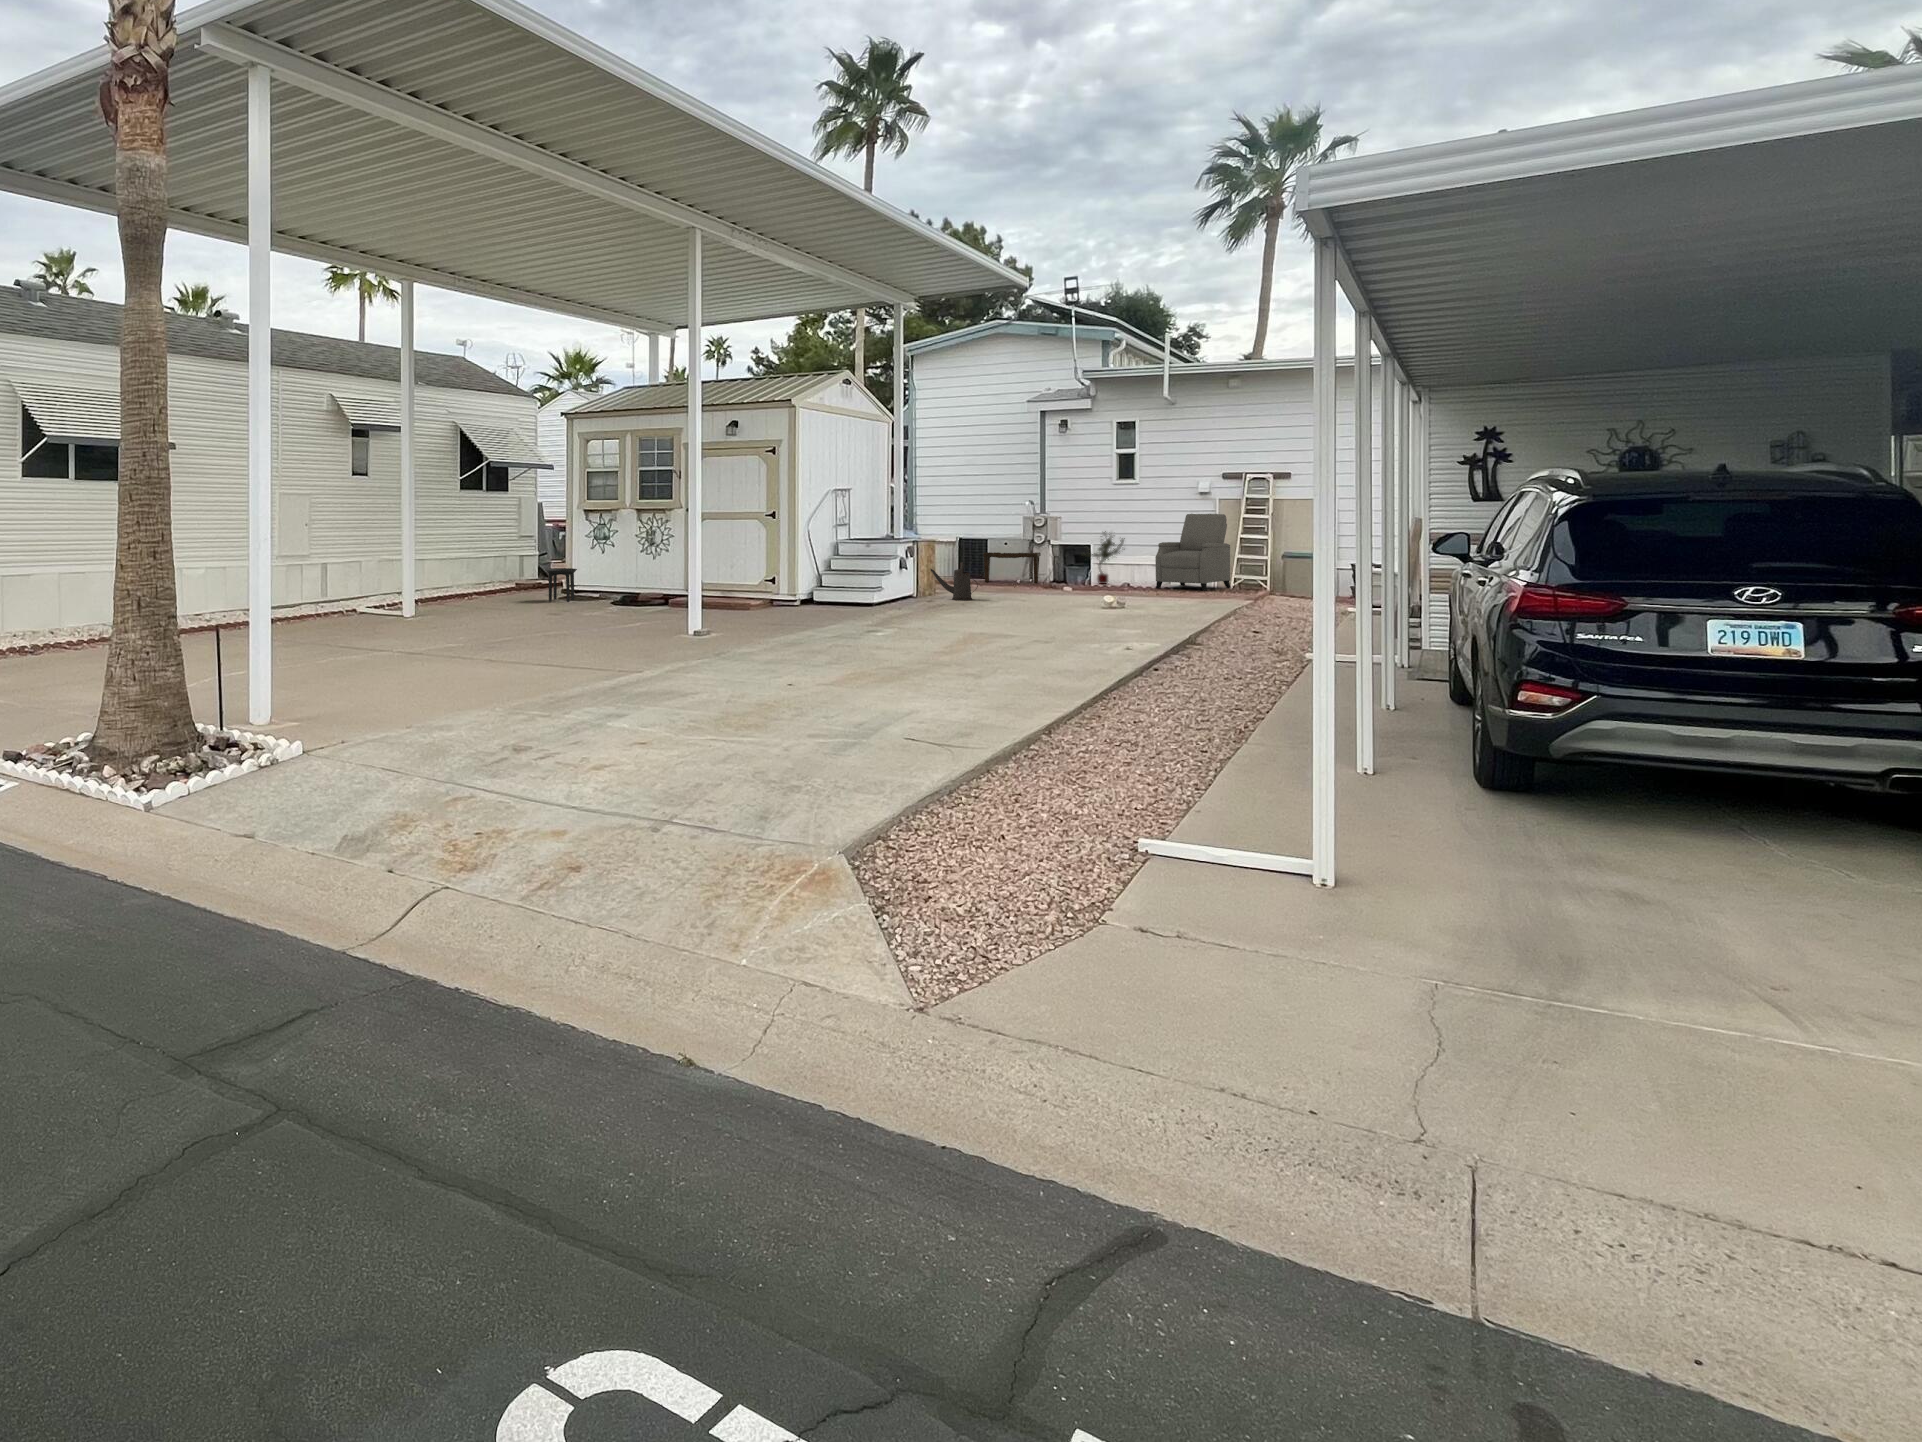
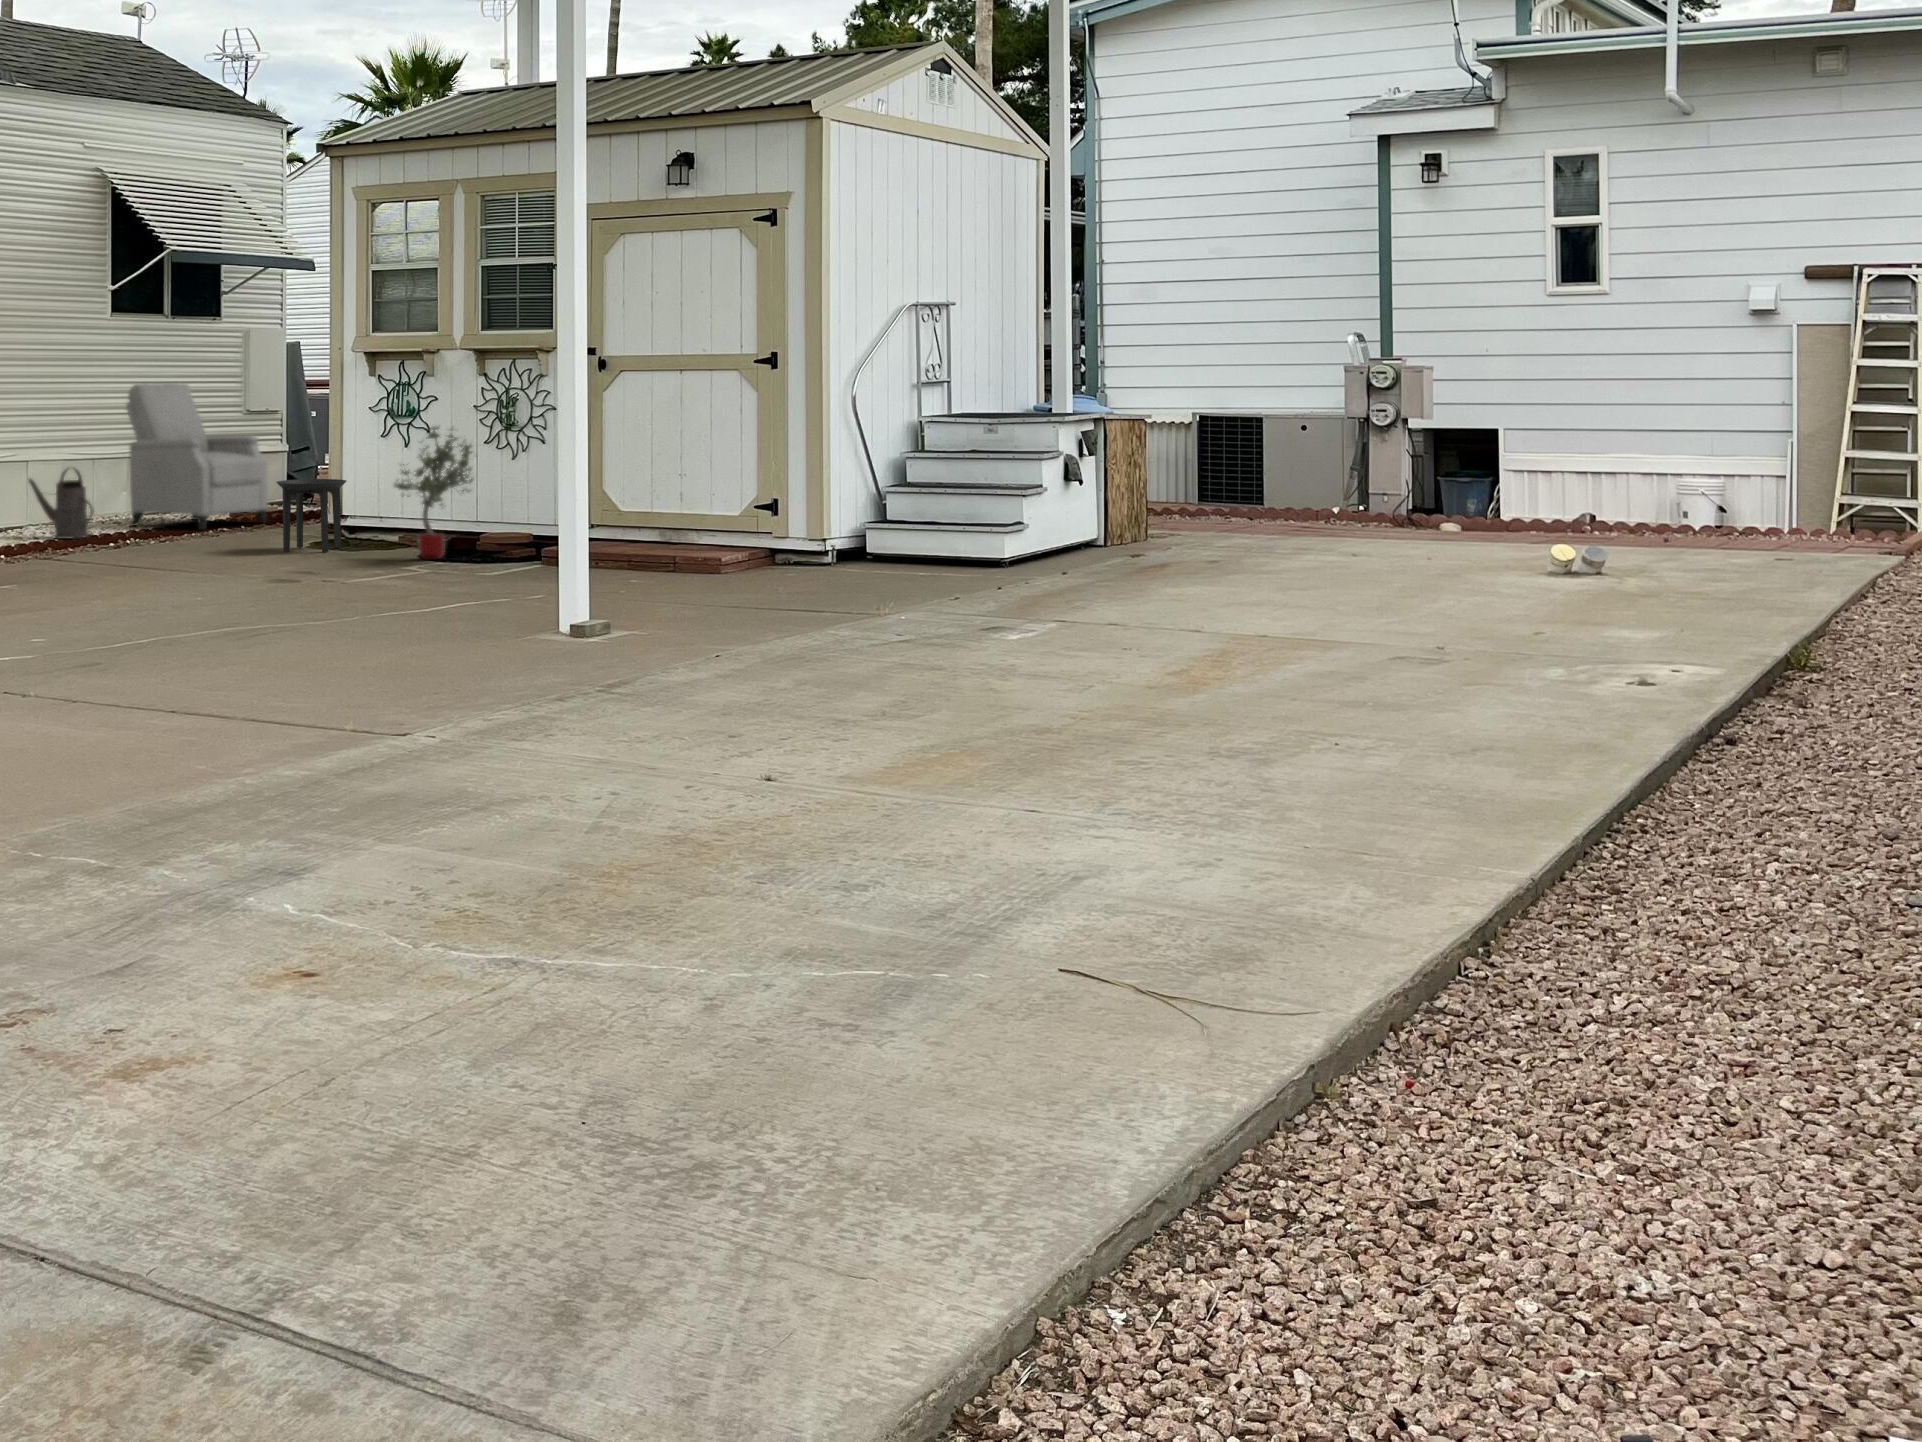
chair: present [1155,514,1231,591] -> present [126,383,268,530]
potted tree: present [1085,531,1125,584] -> present [394,426,473,560]
bench: present [983,552,1041,583] -> none [1253,446,1383,513]
watering can: present [931,562,978,600] -> present [29,469,94,539]

